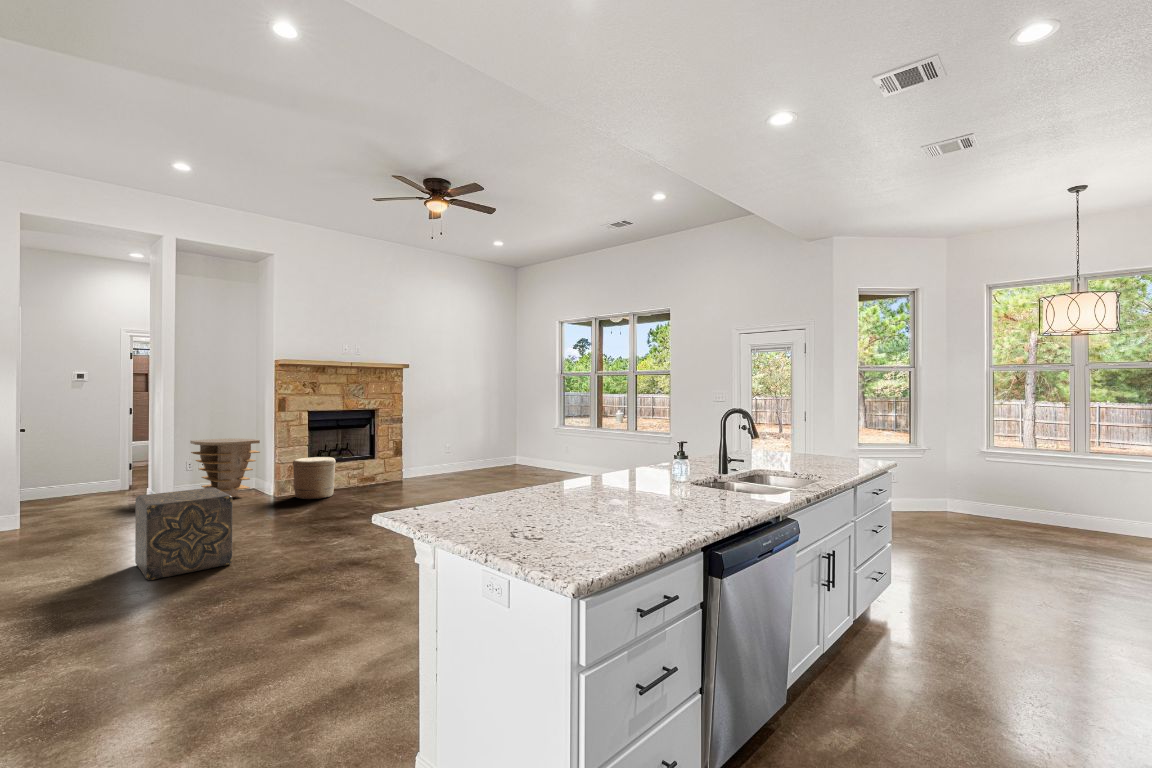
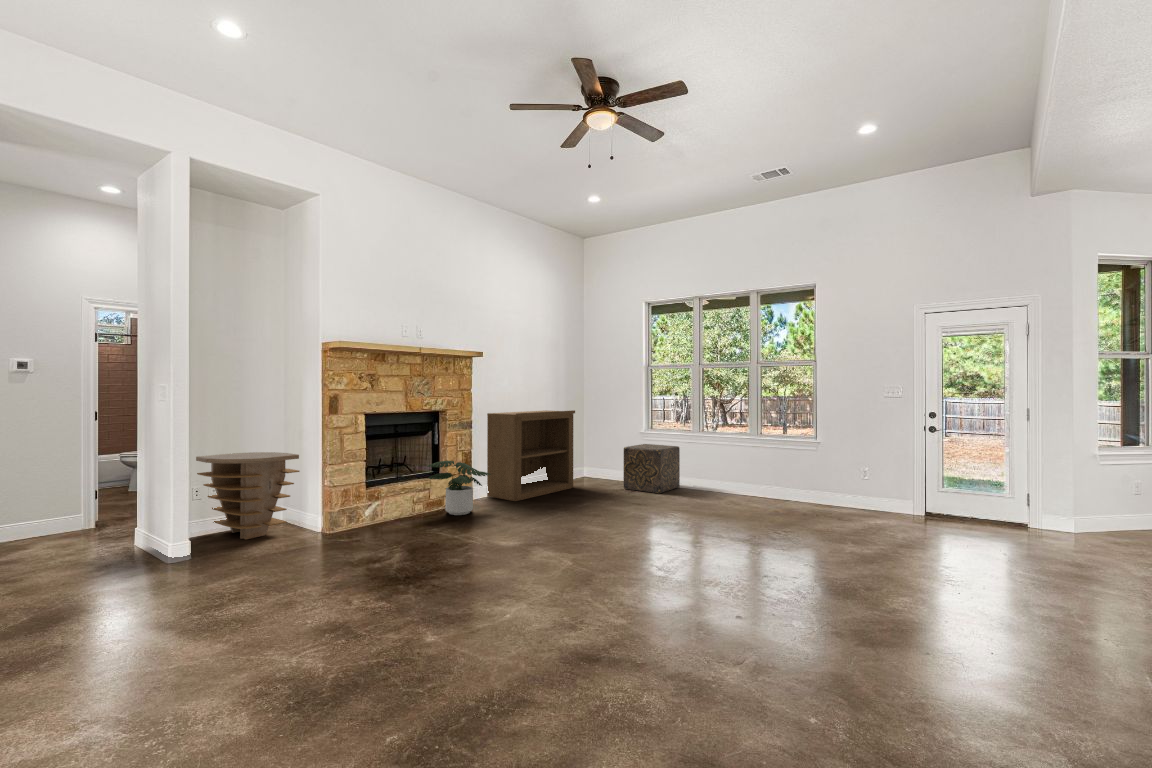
bookshelf: none [419,409,496,481] -> present [487,410,575,501]
potted plant: none [358,447,411,488] -> present [427,461,491,515]
woven basket: present [293,457,336,499] -> none [351,476,408,537]
ottoman: present [135,487,232,580] -> present [624,444,680,493]

